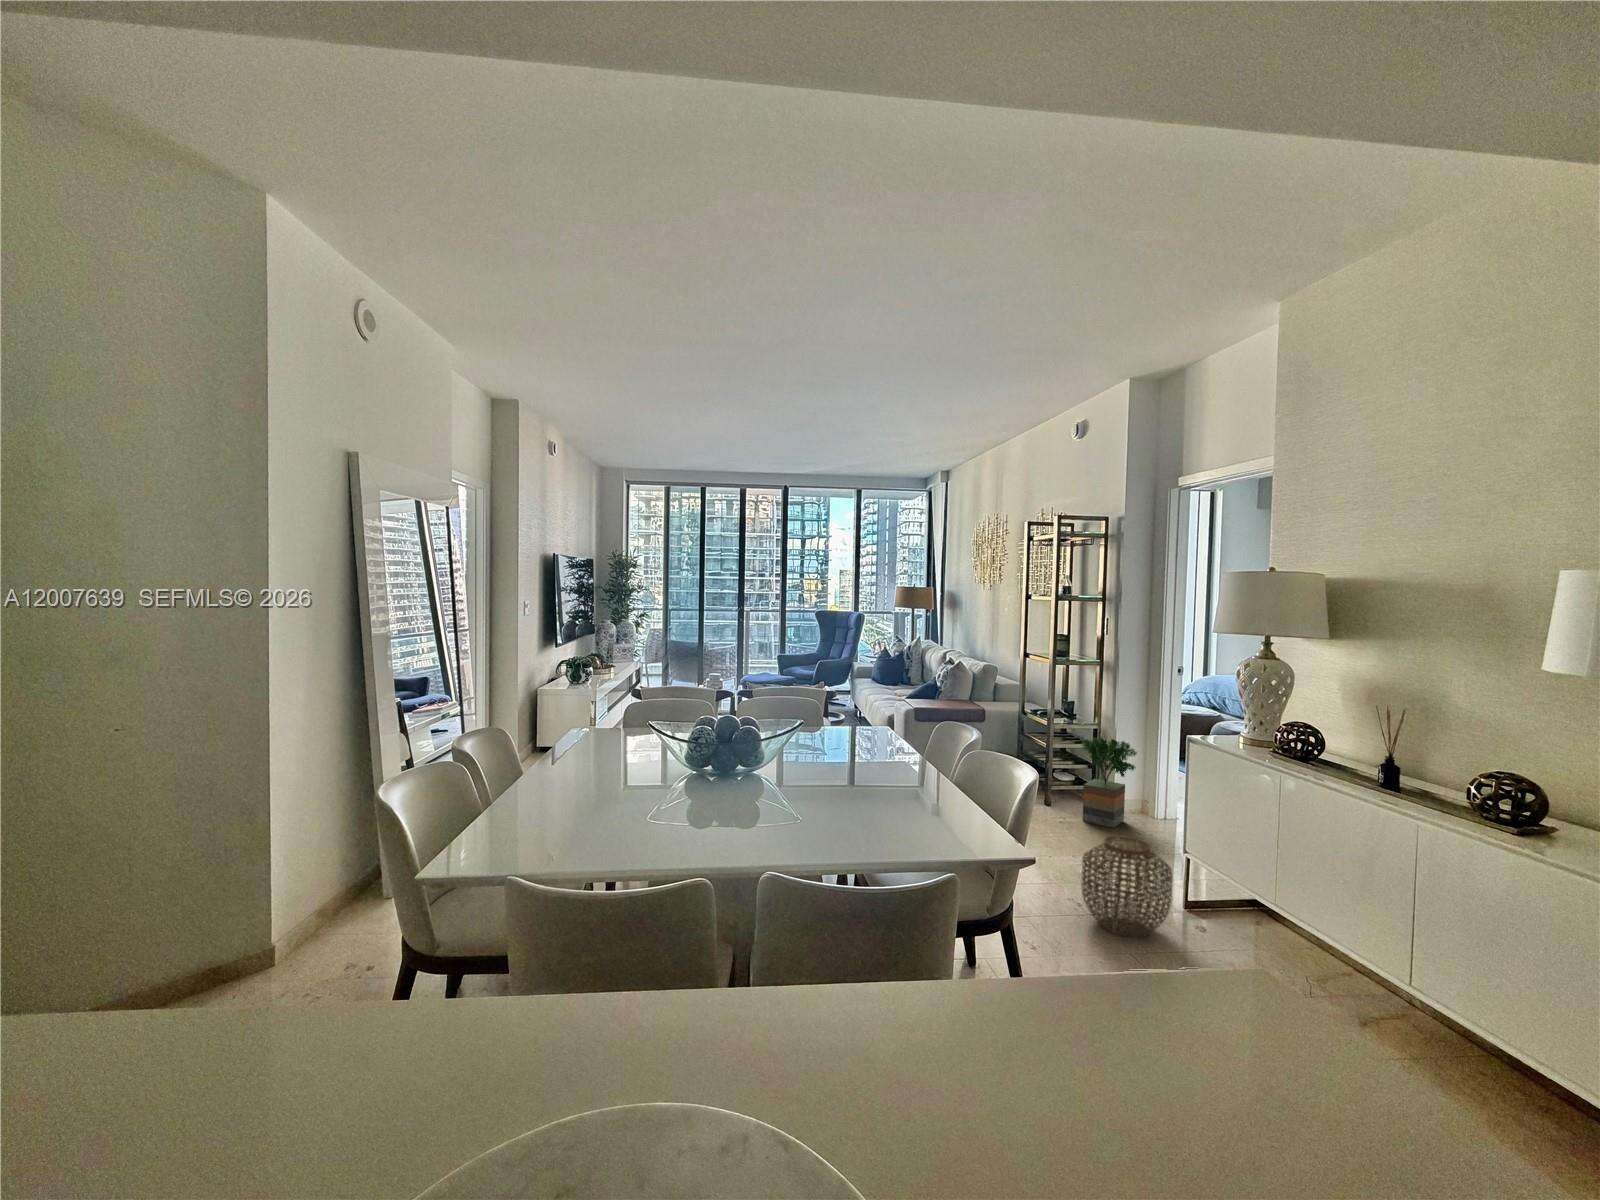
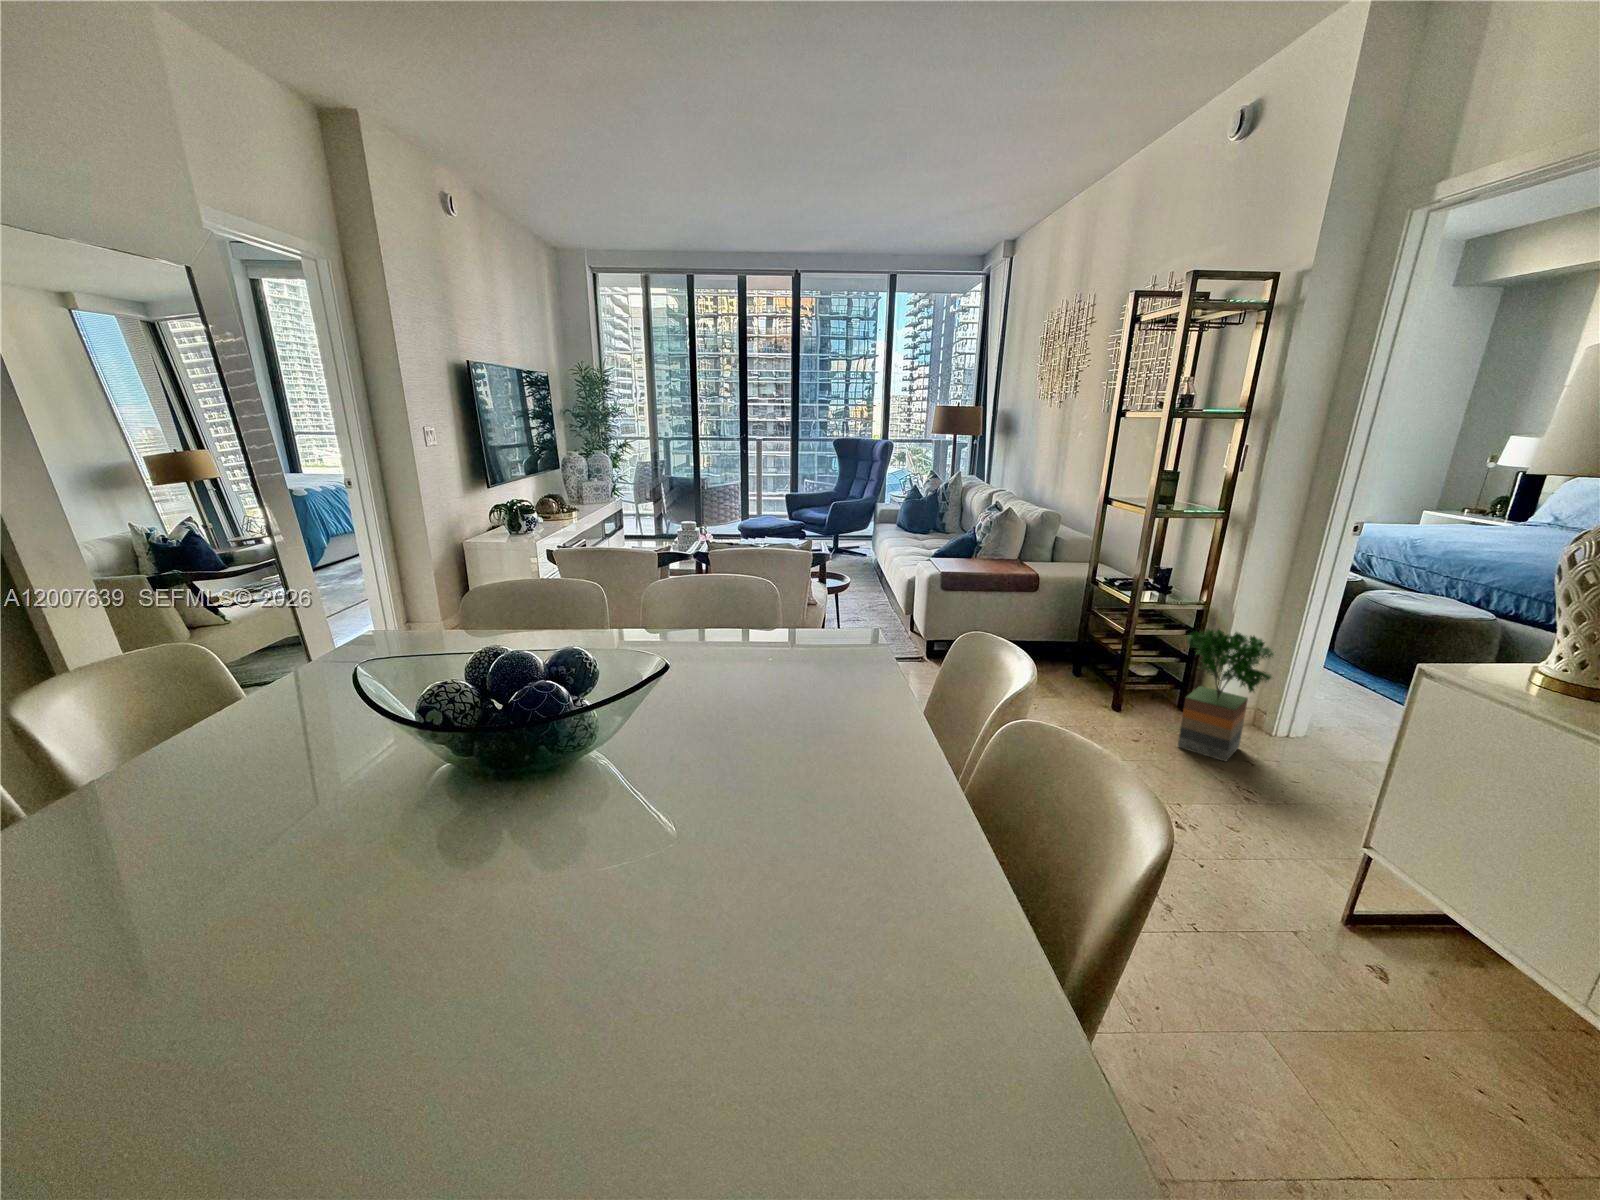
woven basket: present [1082,835,1172,937] -> none [1208,854,1402,1044]

